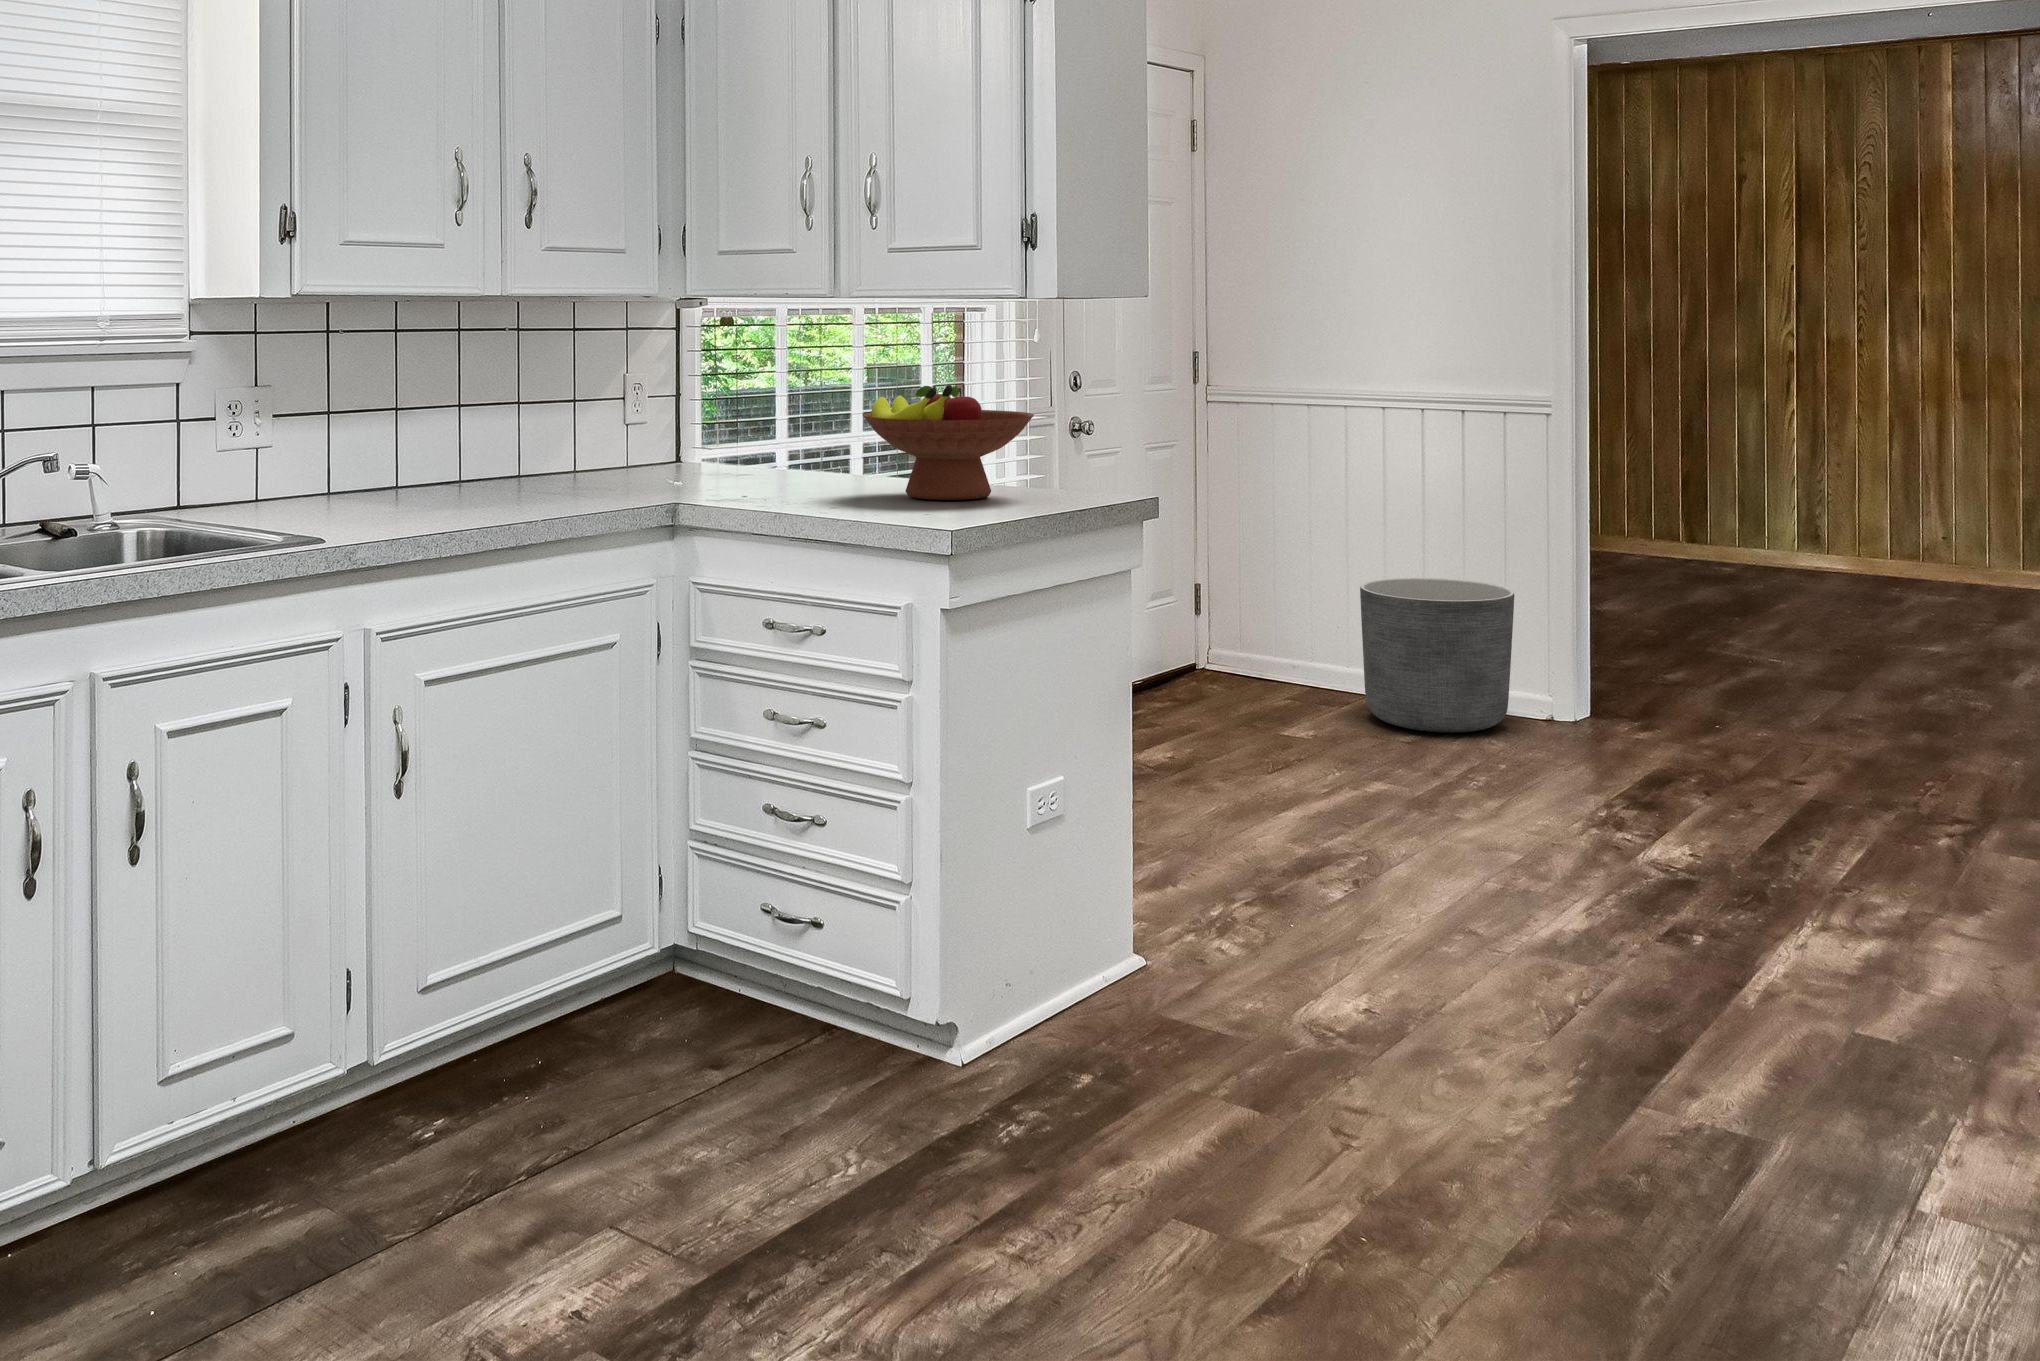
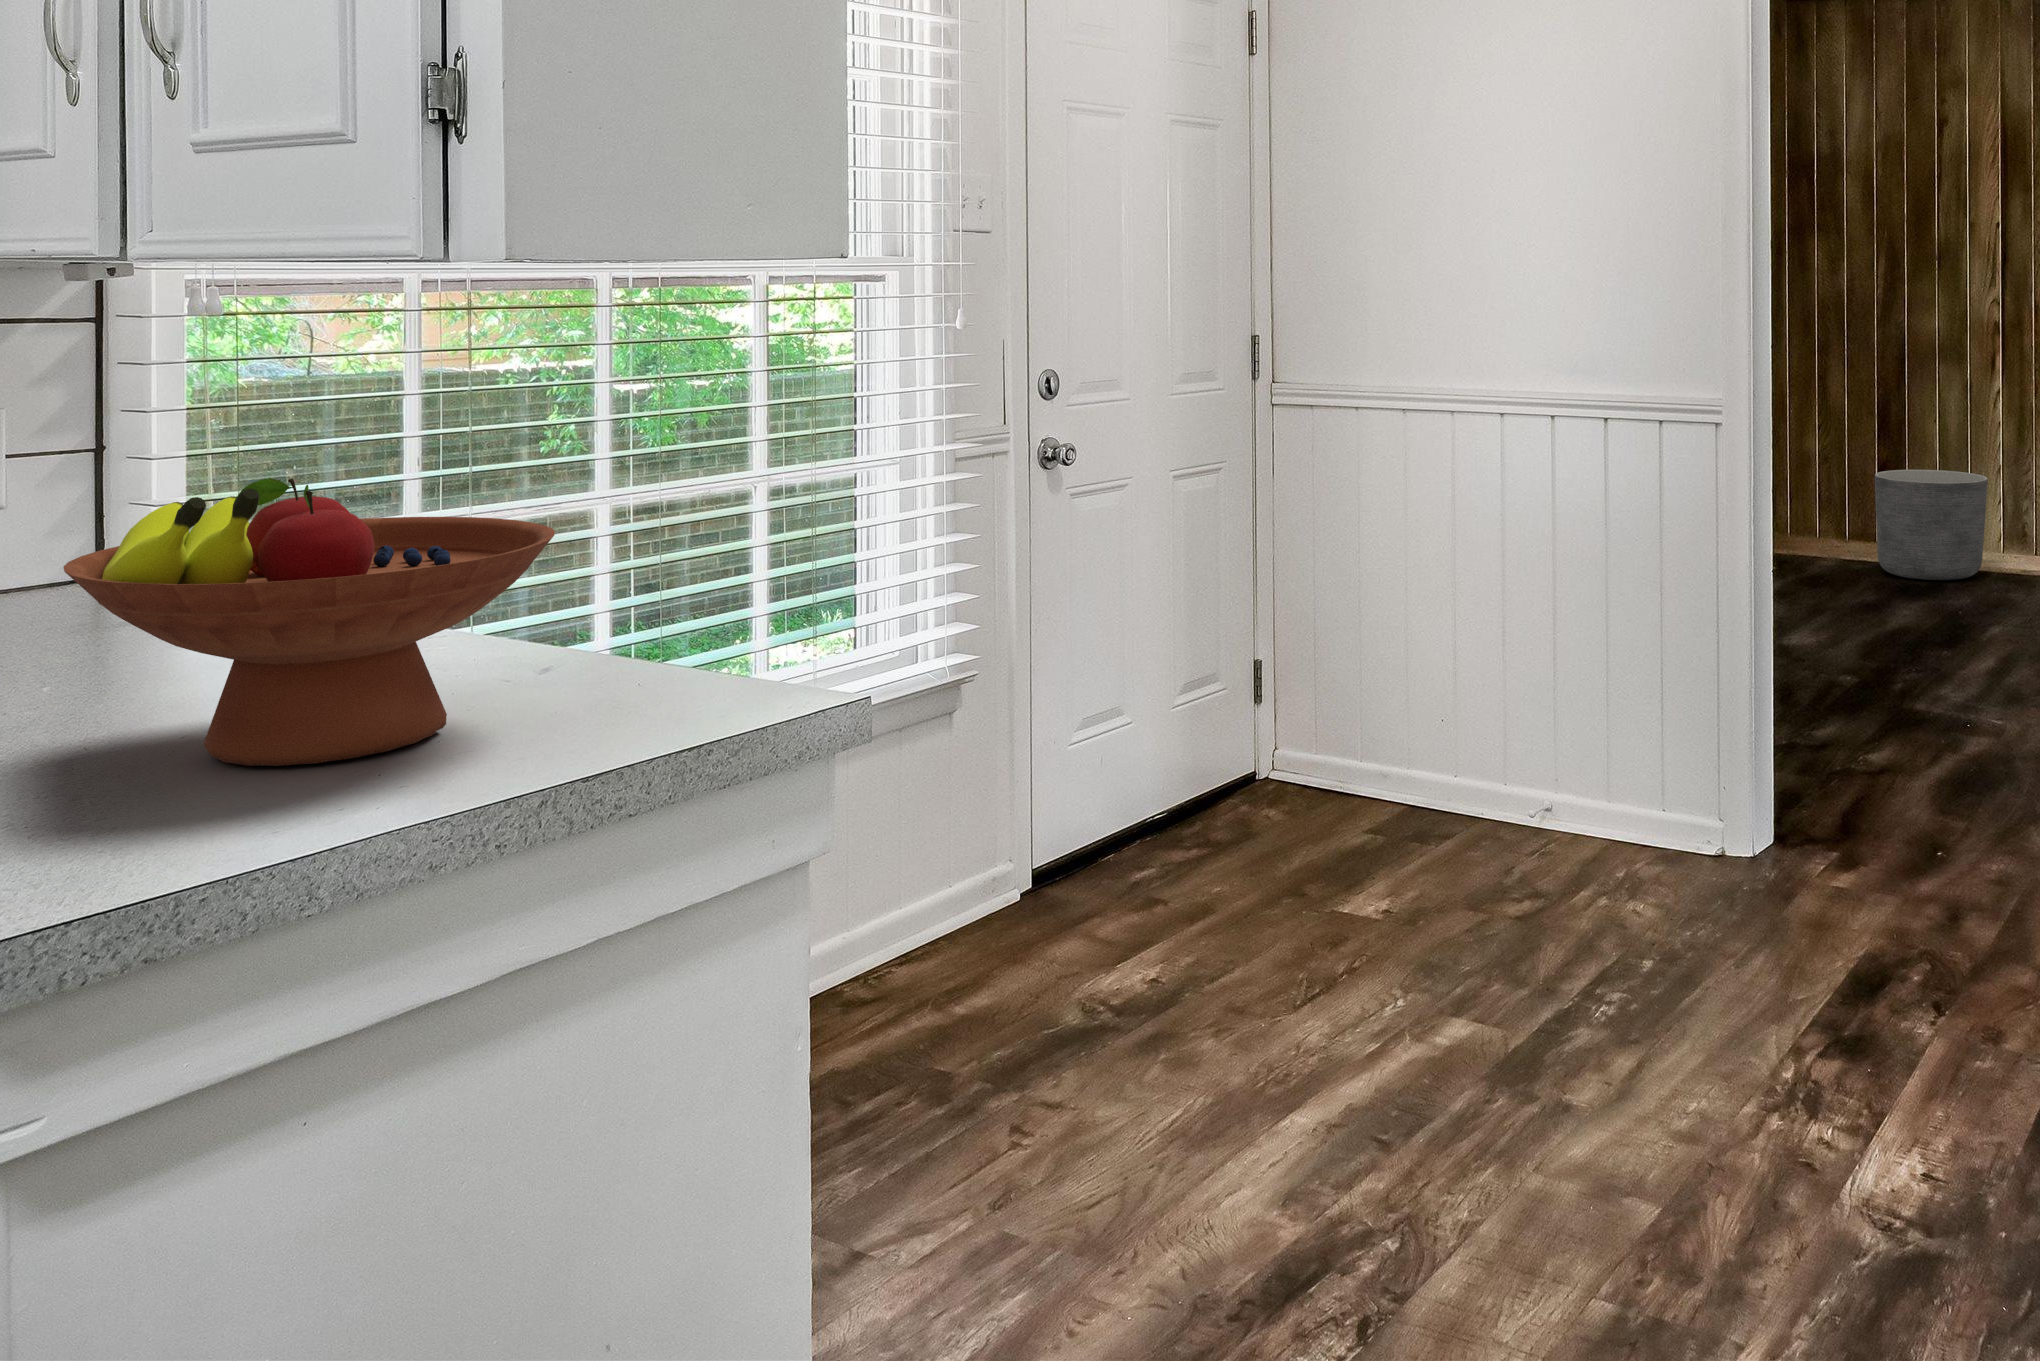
planter: present [1360,578,1514,733] -> present [1875,470,1988,580]

